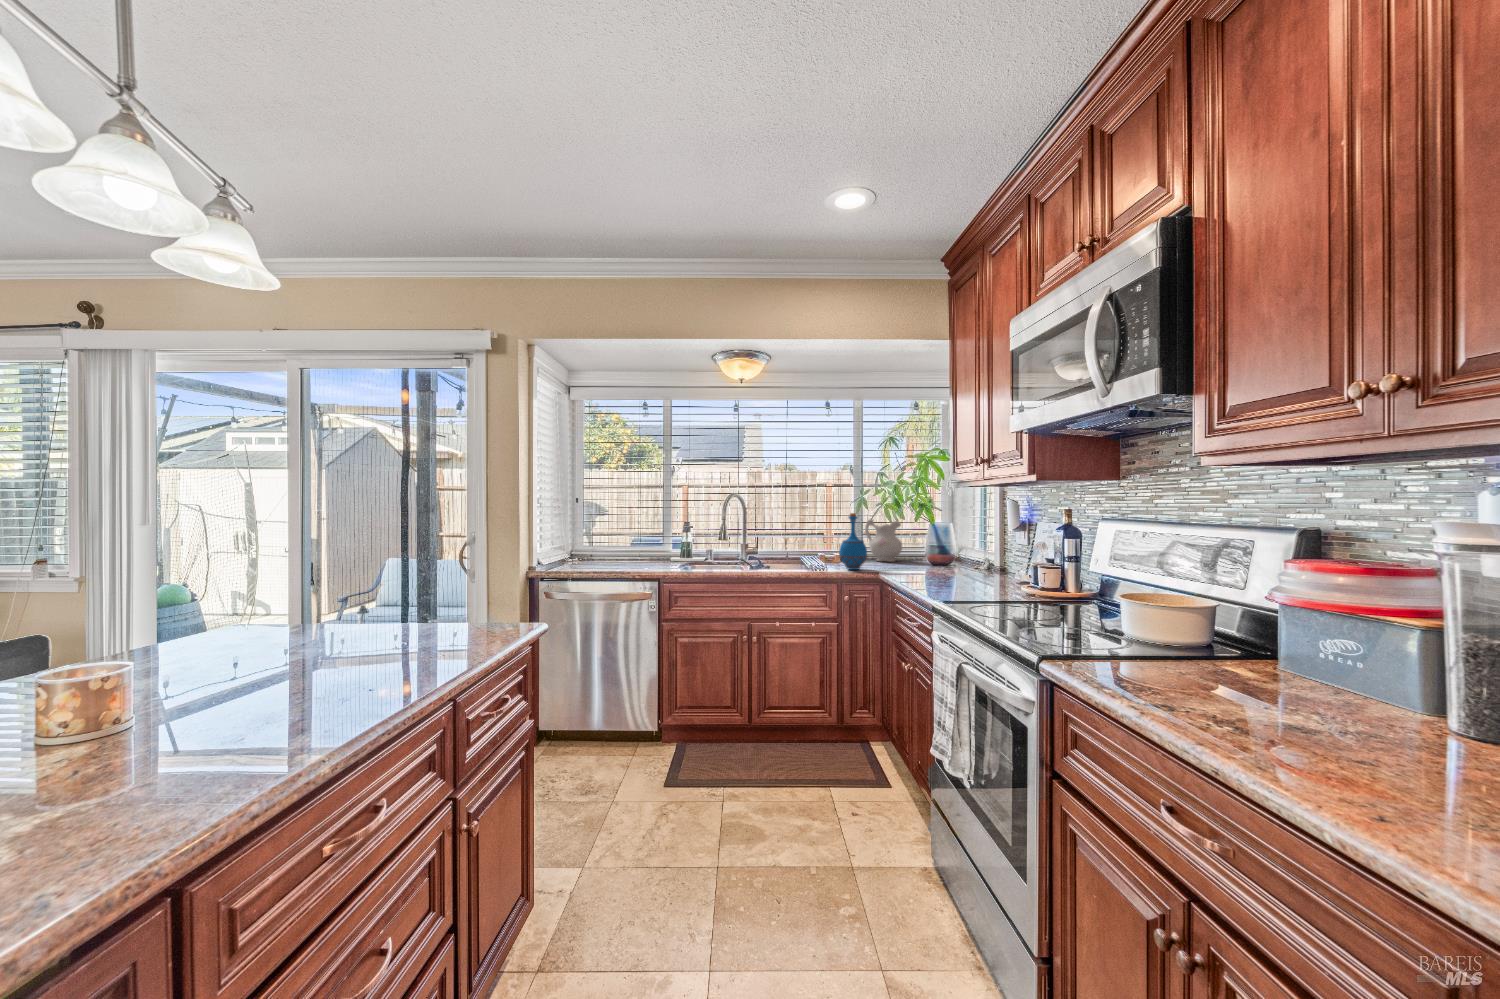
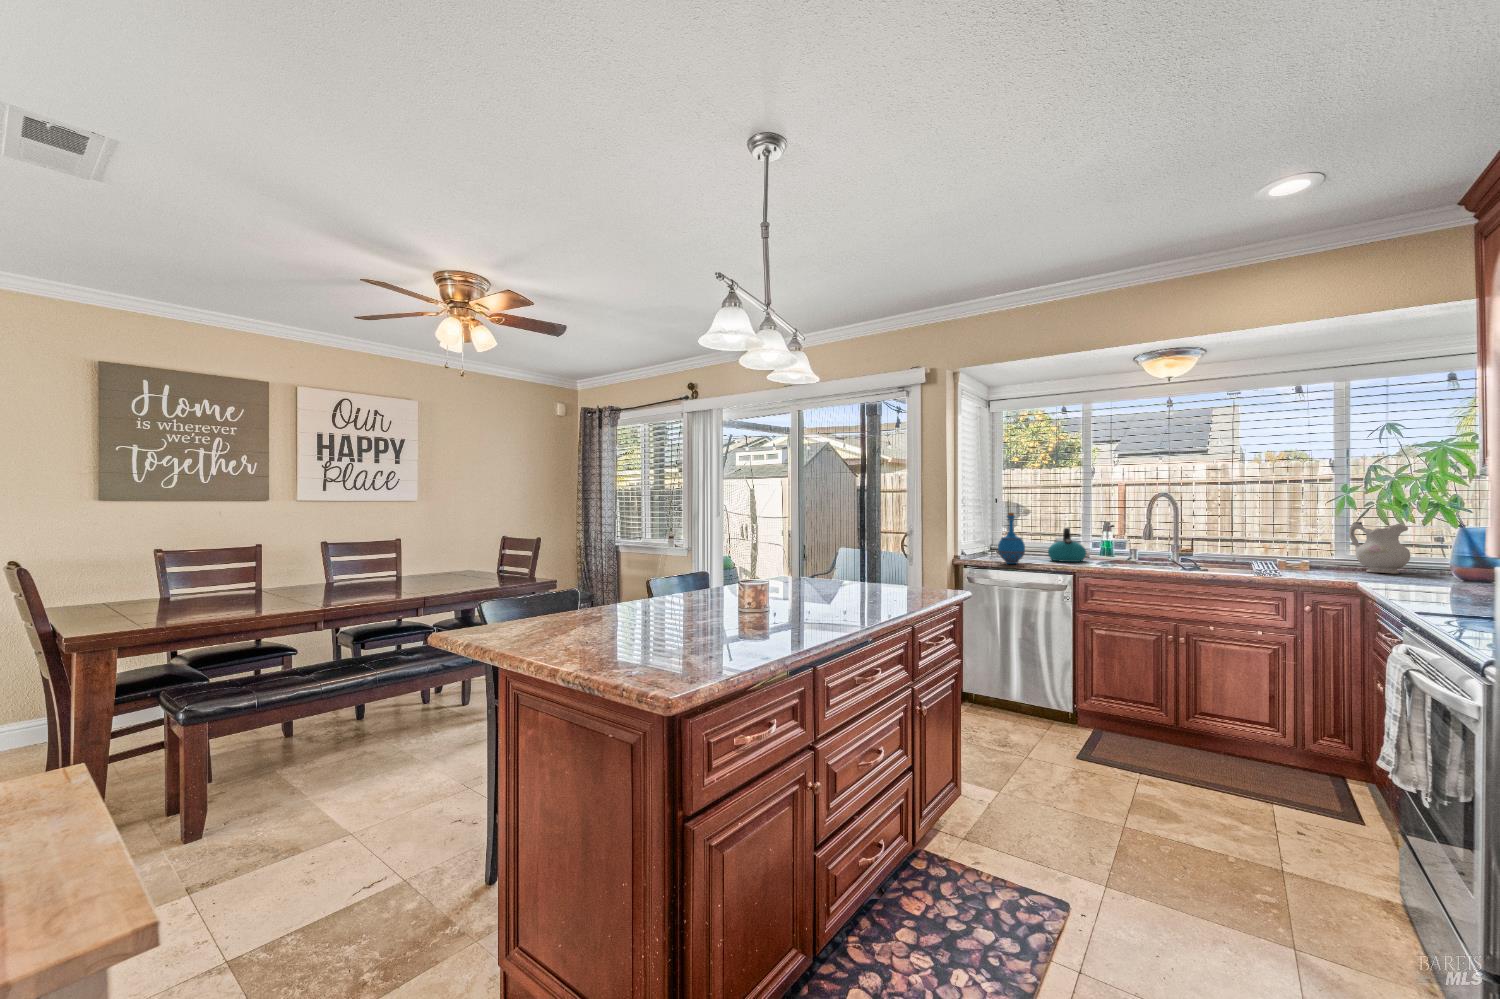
bottle: present [839,513,867,570] -> present [998,513,1025,564]
kettle: none [631,530,668,566] -> present [1048,528,1086,562]

